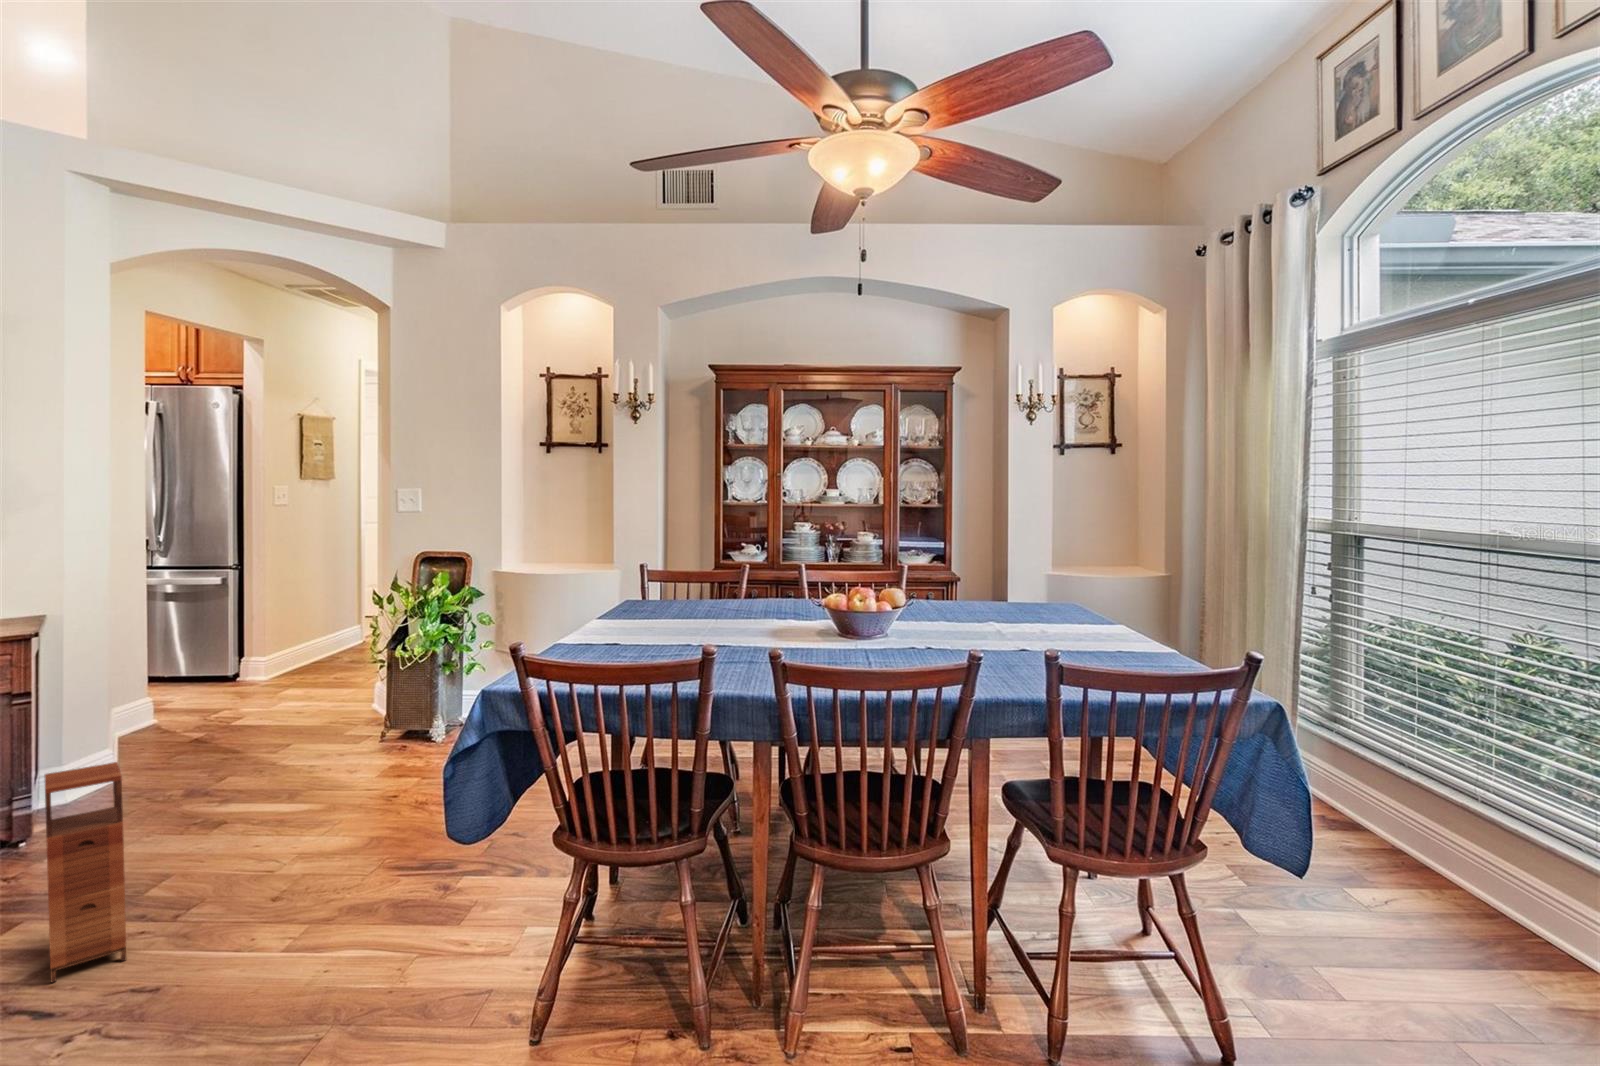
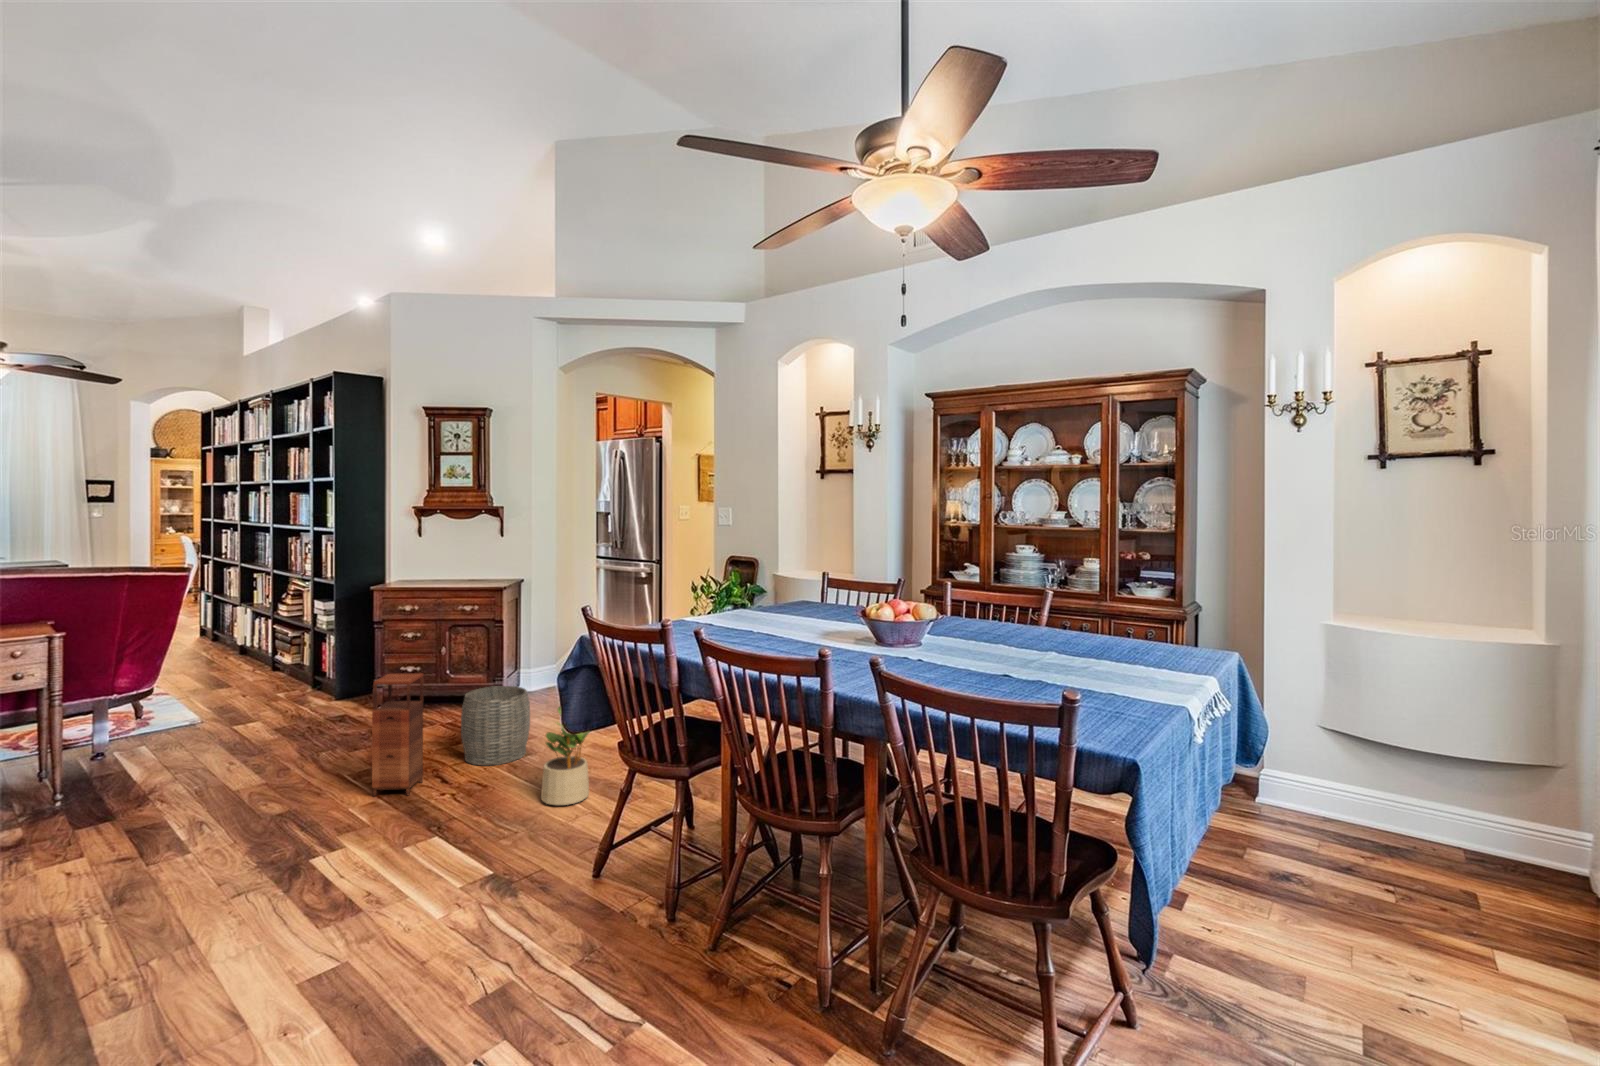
potted plant: none [368,729,454,897] -> present [541,707,589,805]
woven basket: none [139,761,262,892] -> present [461,686,530,766]

